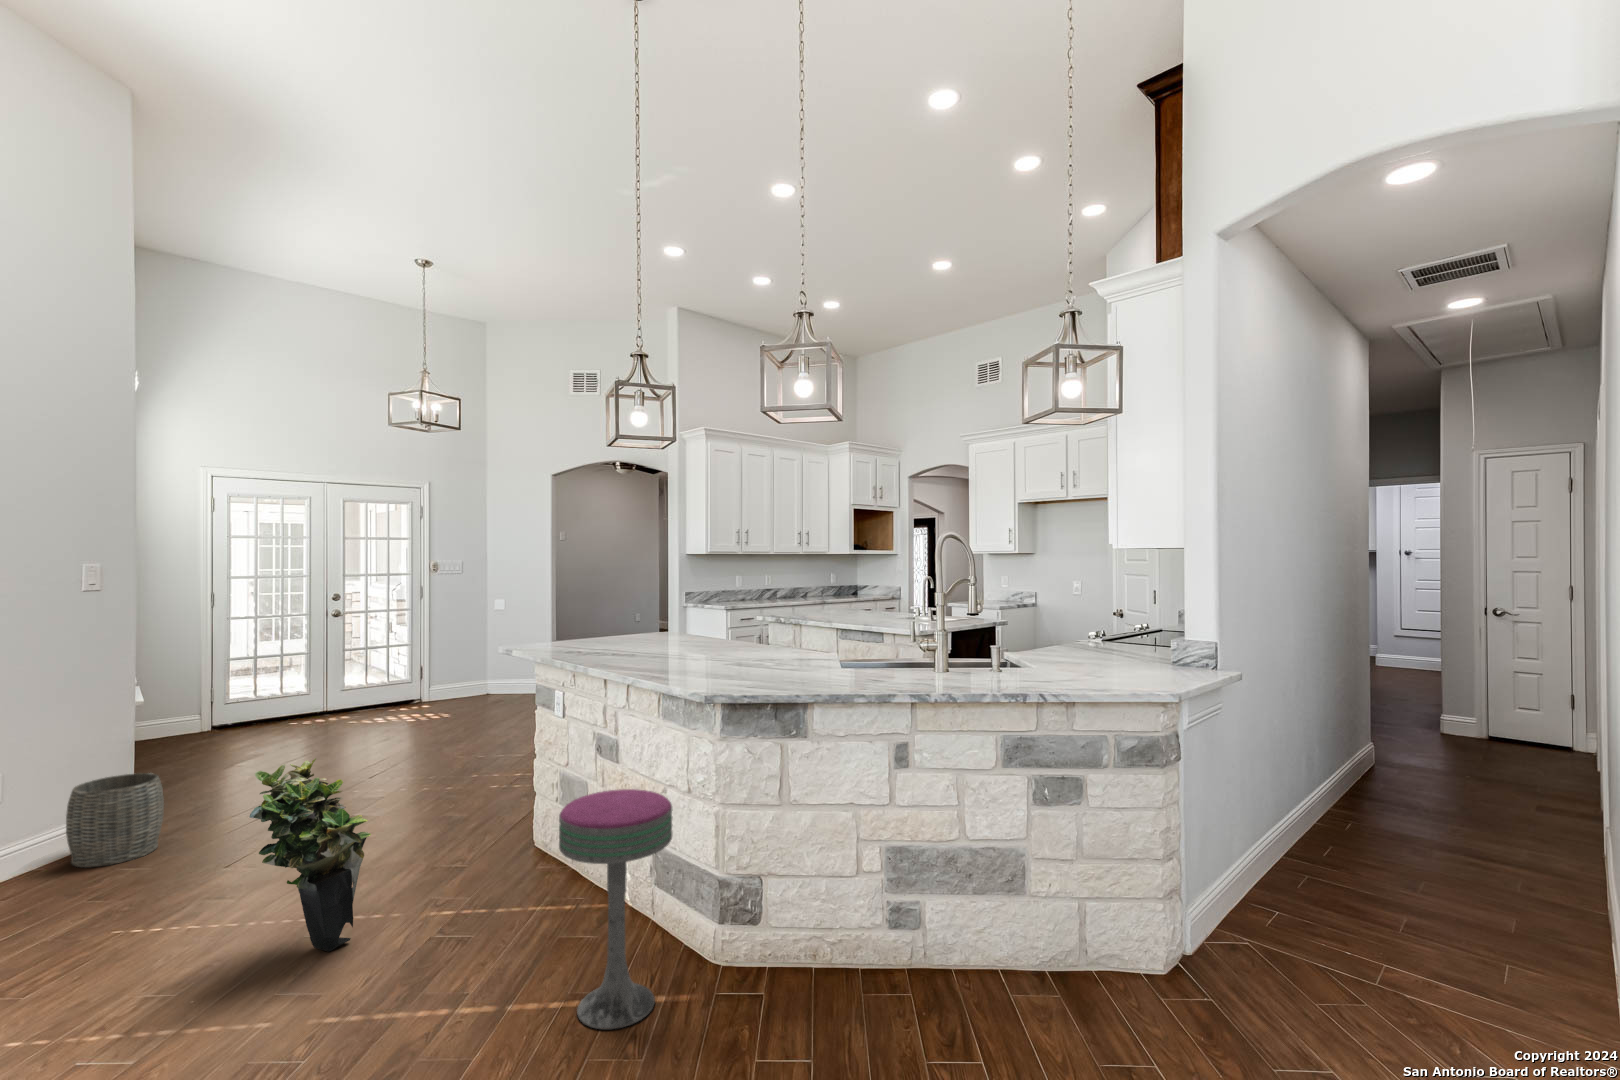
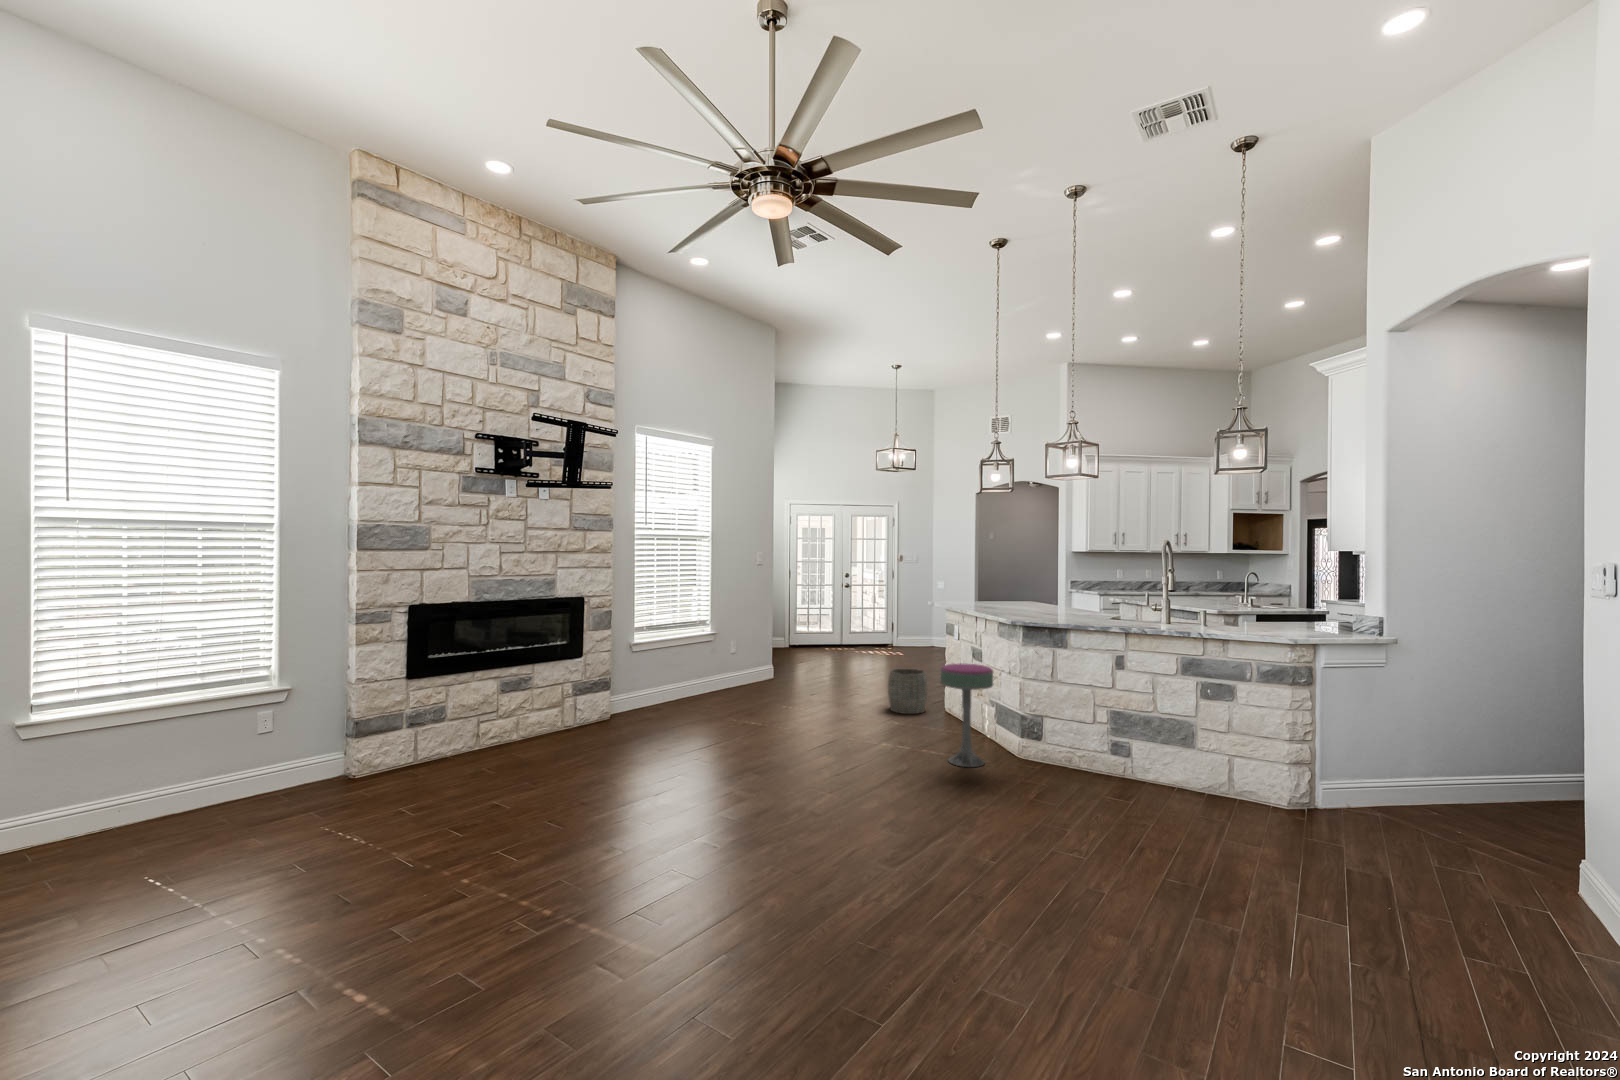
potted plant: present [249,758,371,952] -> none [821,642,866,728]
woven basket: present [66,773,164,868] -> present [888,668,927,714]

